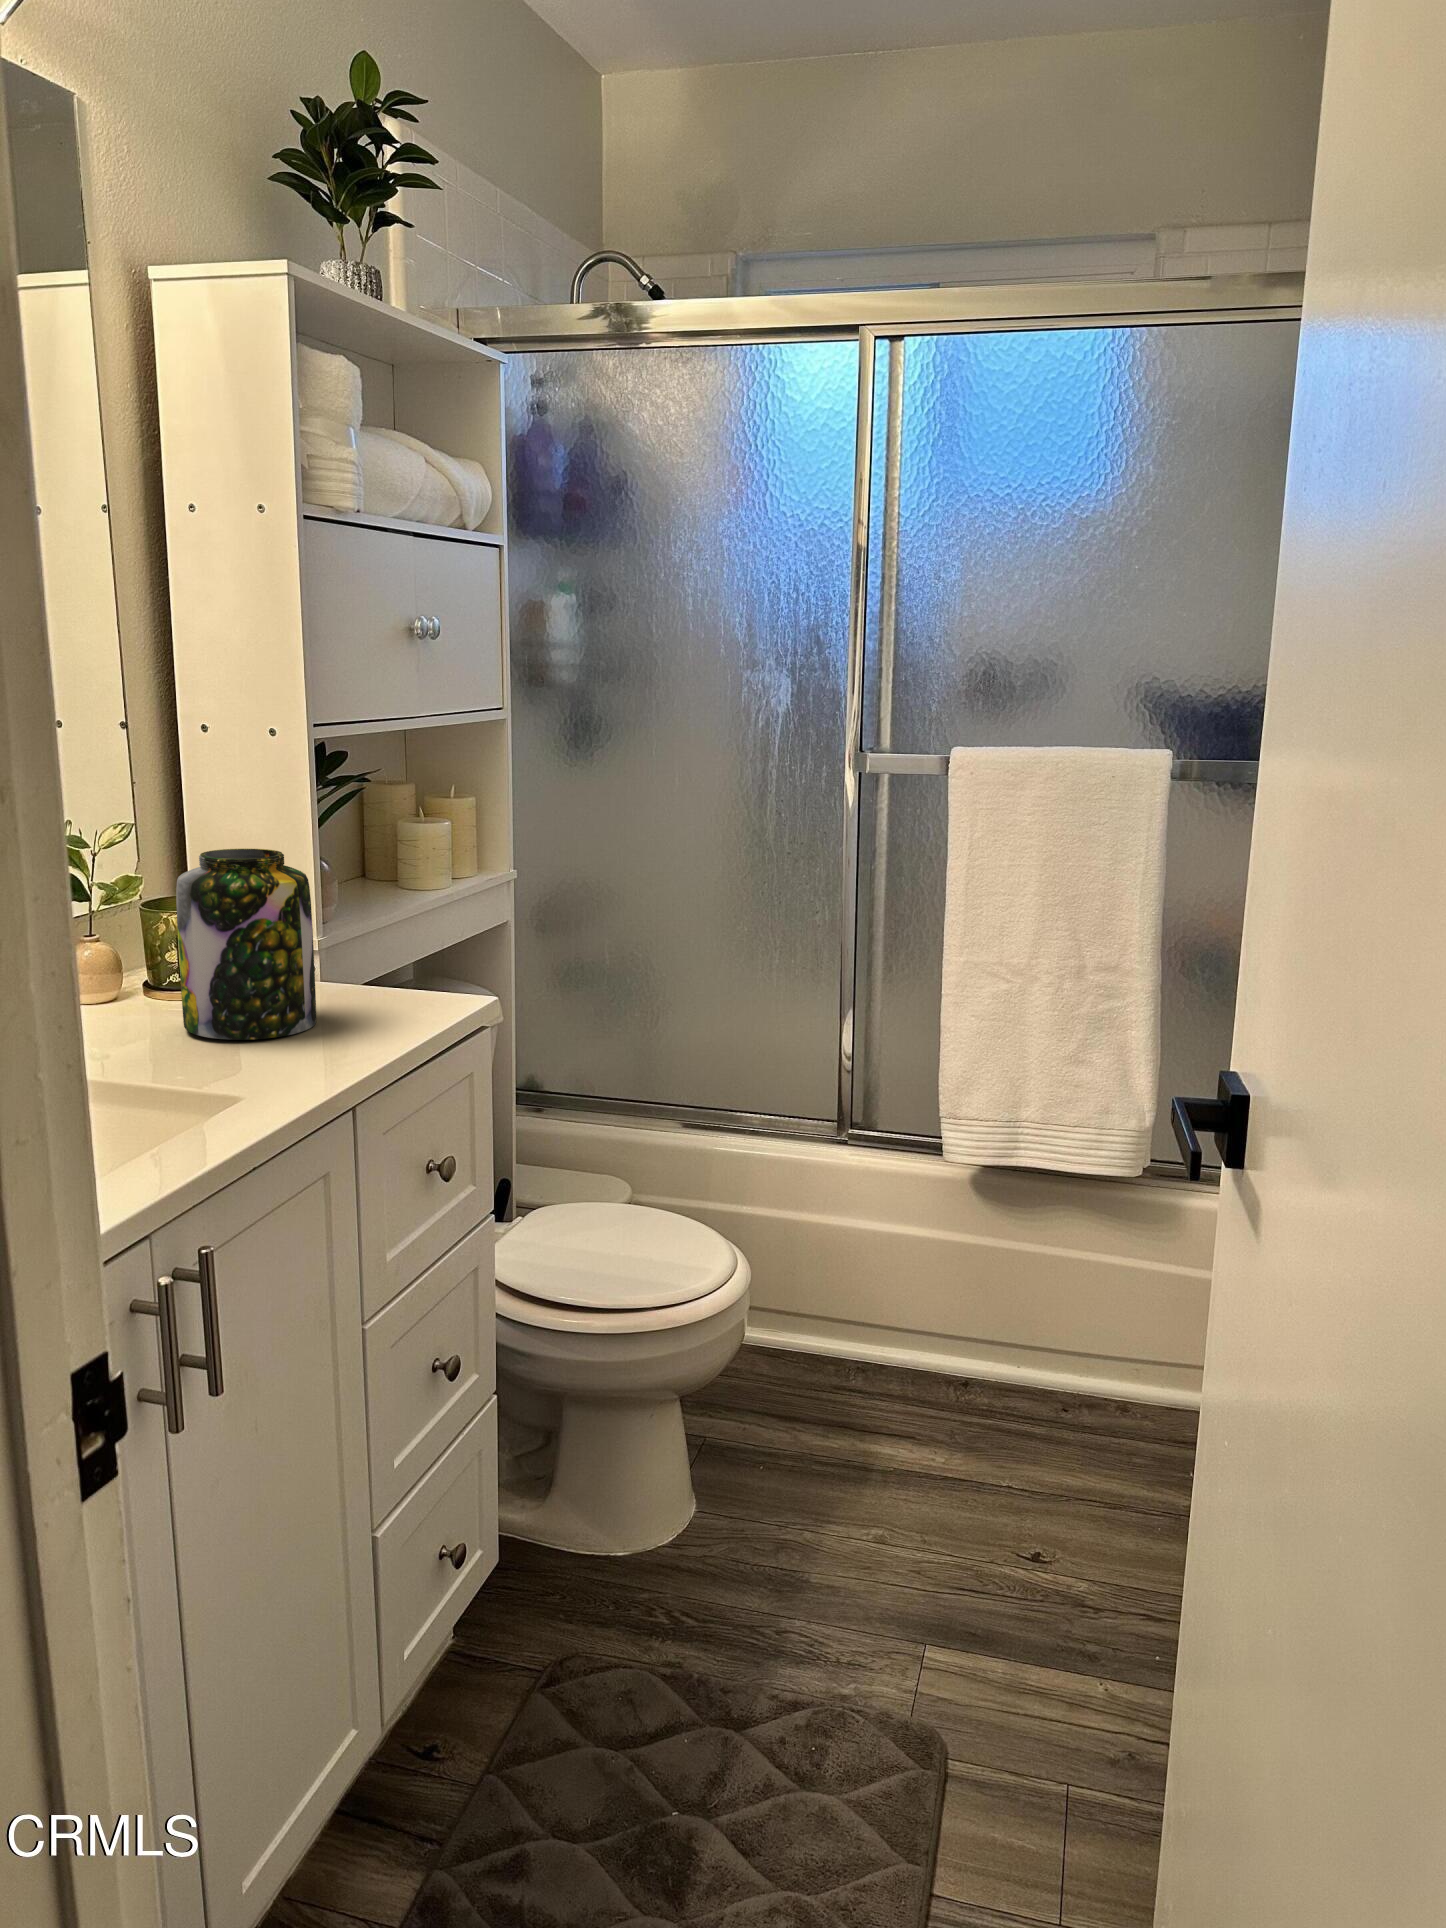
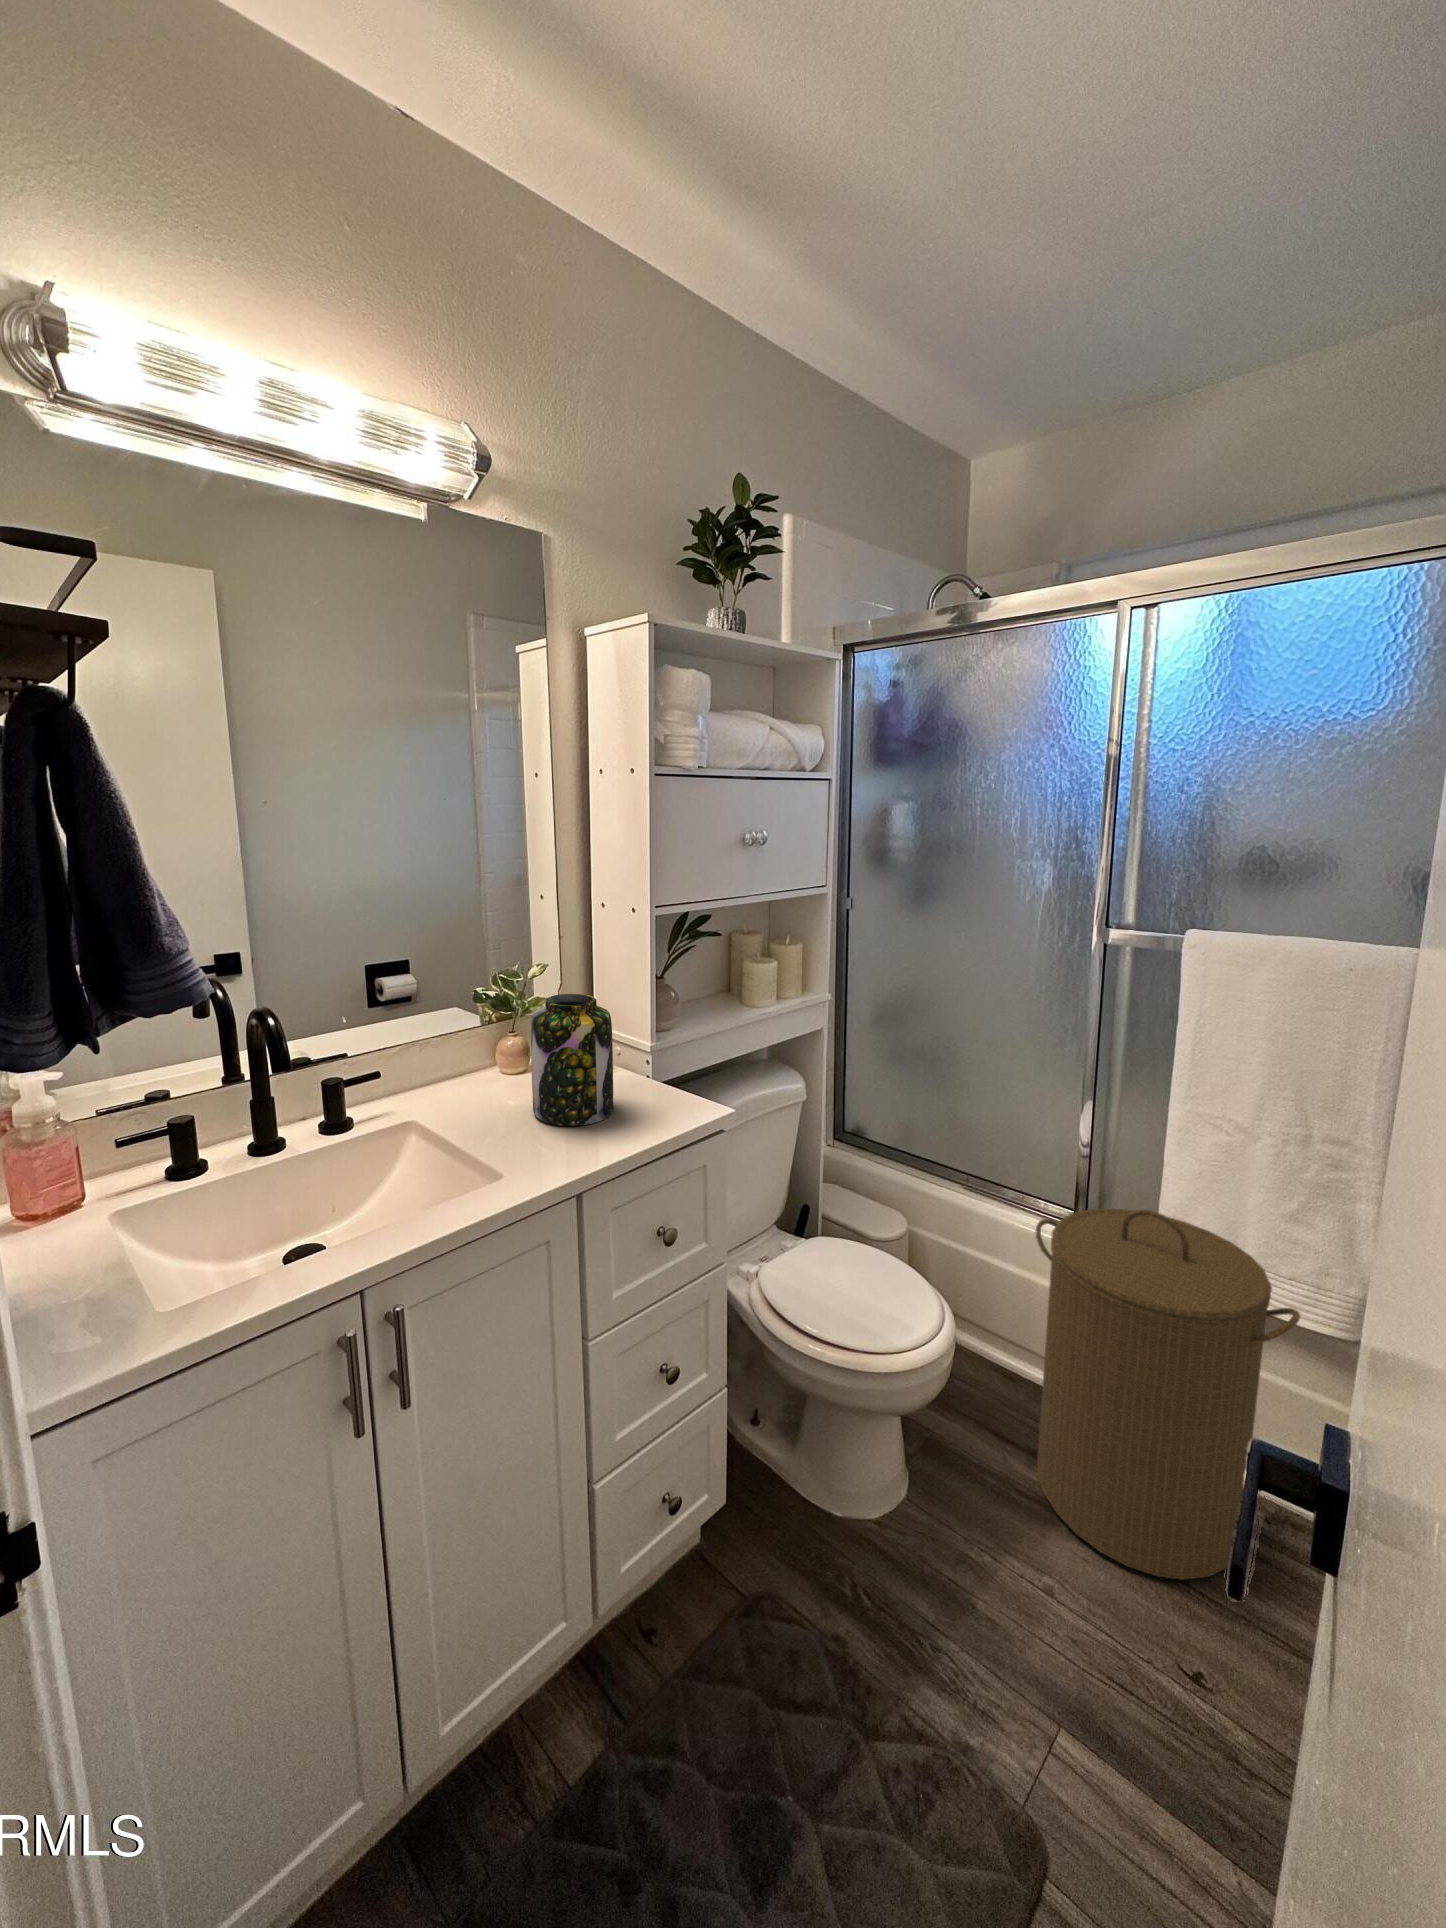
laundry hamper: none [818,1079,1098,1488] -> present [1036,1208,1300,1580]

